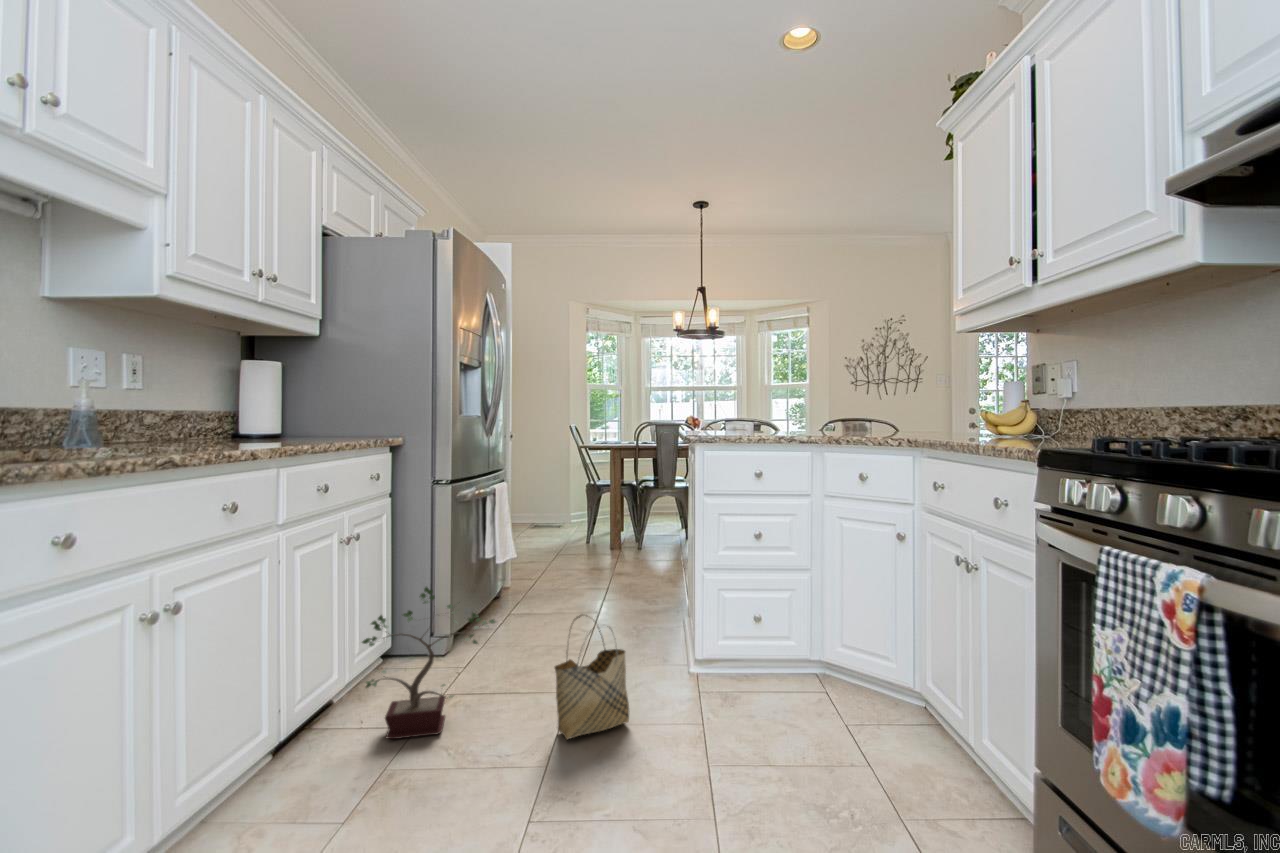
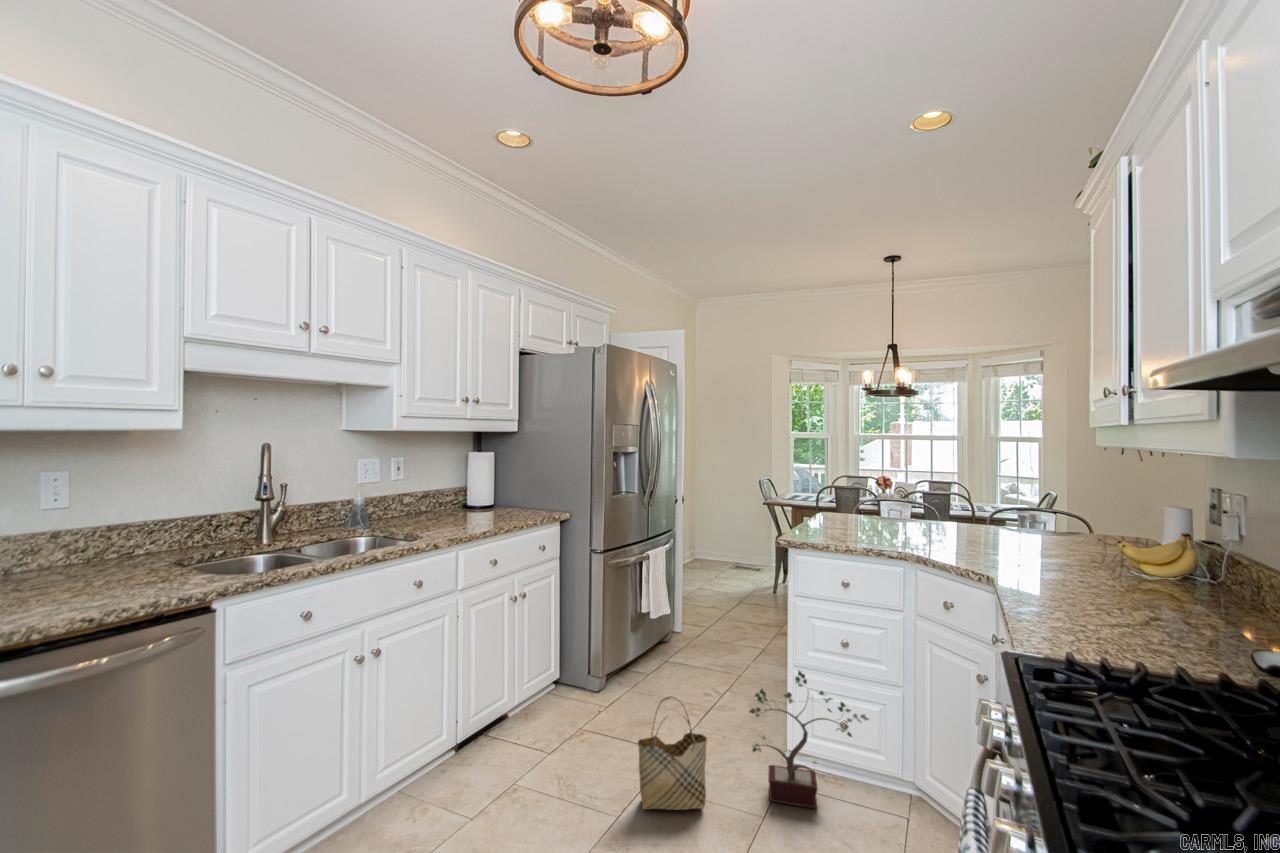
potted plant: present [362,587,496,739] -> present [750,671,869,808]

